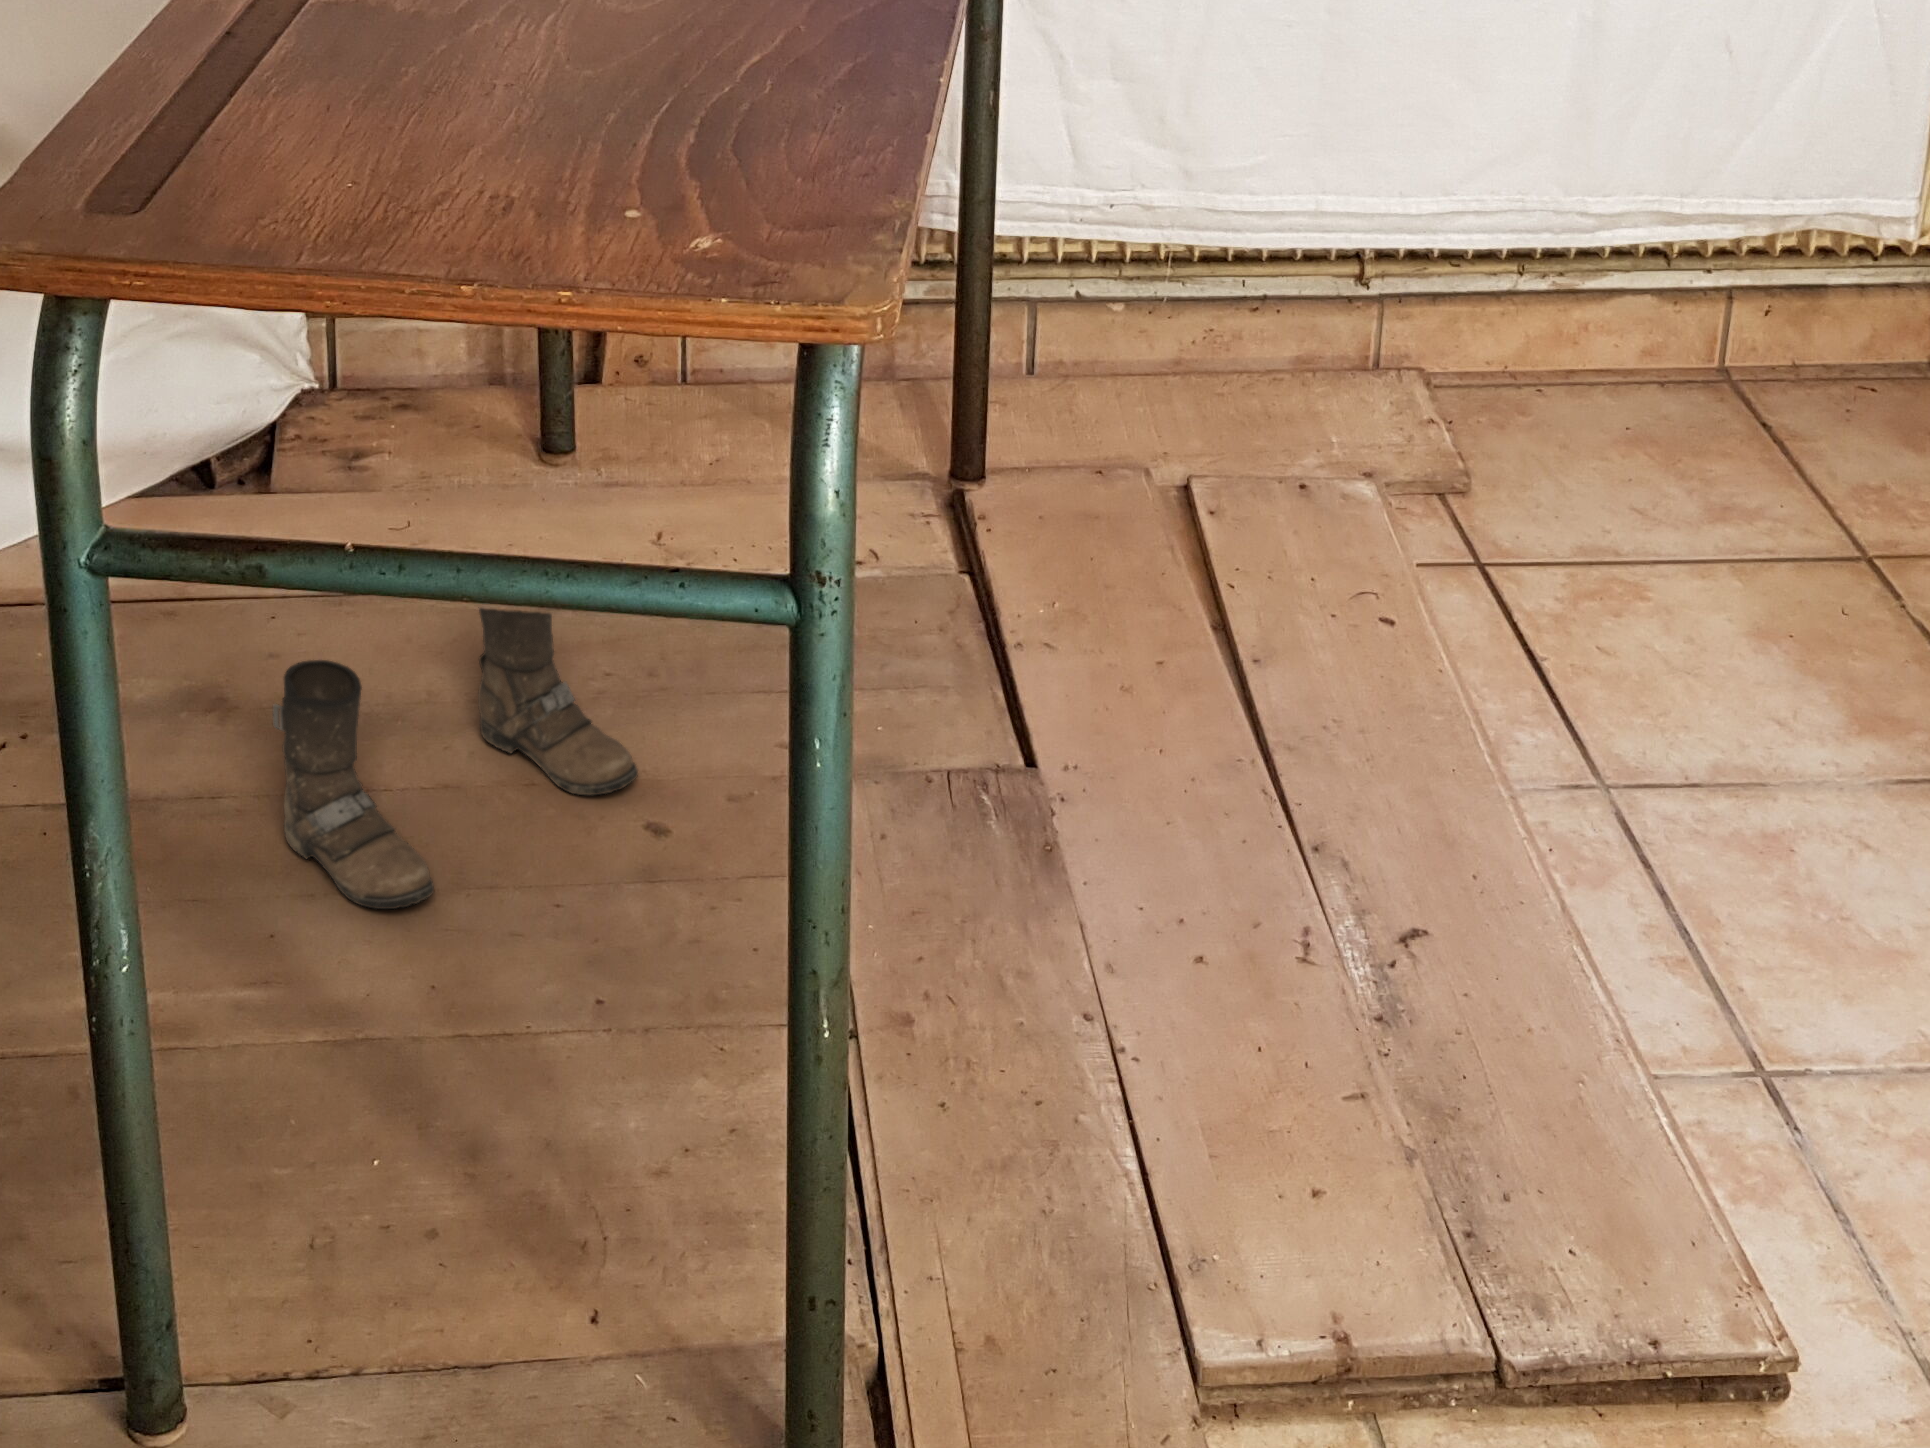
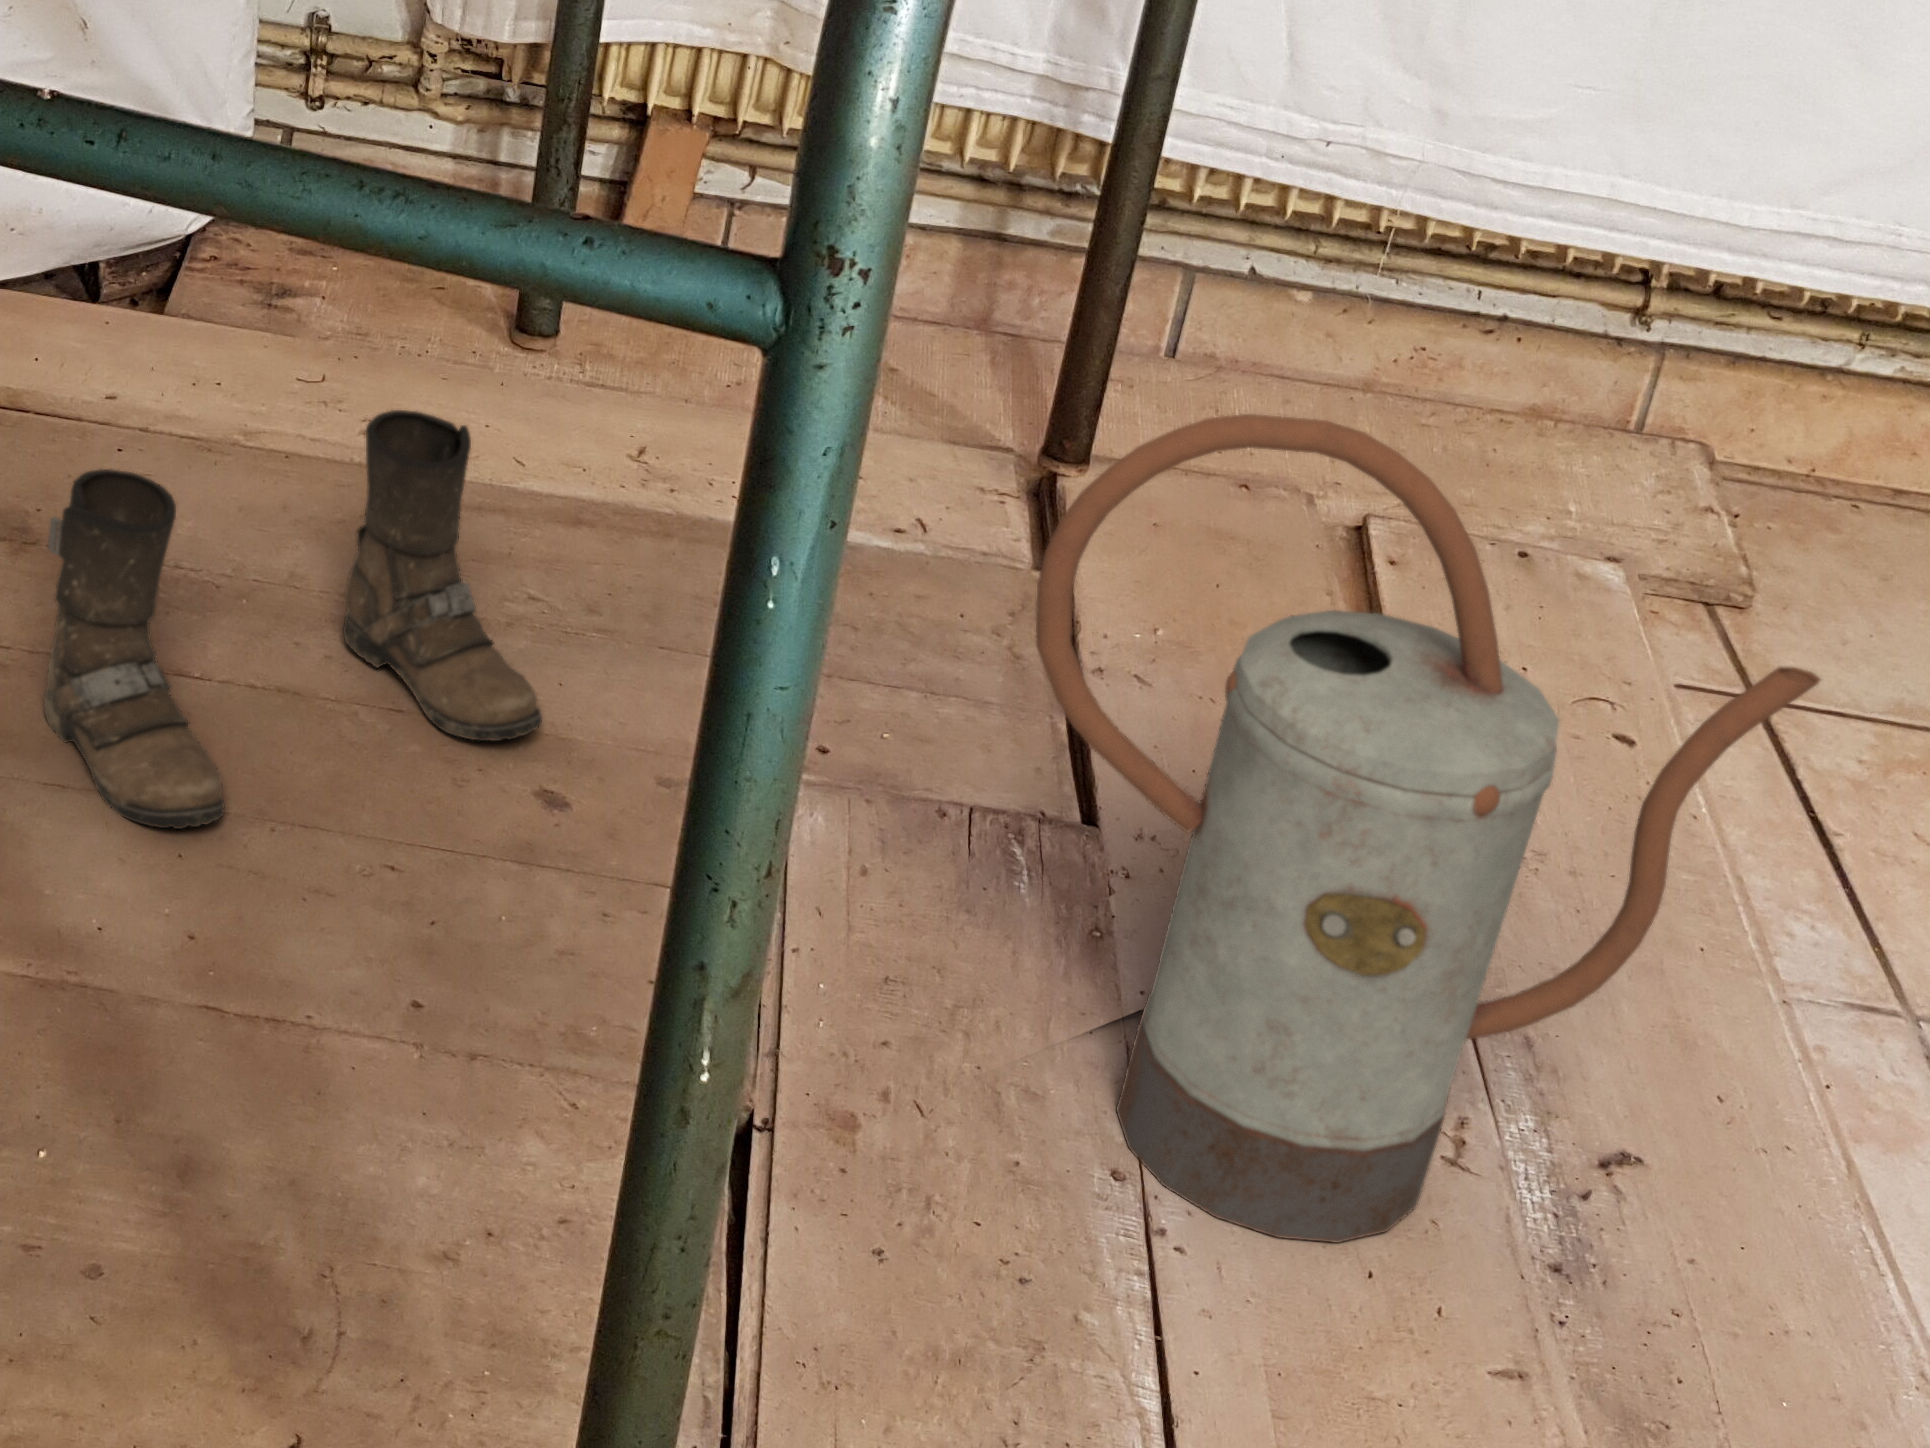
watering can: none [963,508,1466,1038] -> present [1036,414,1821,1242]

